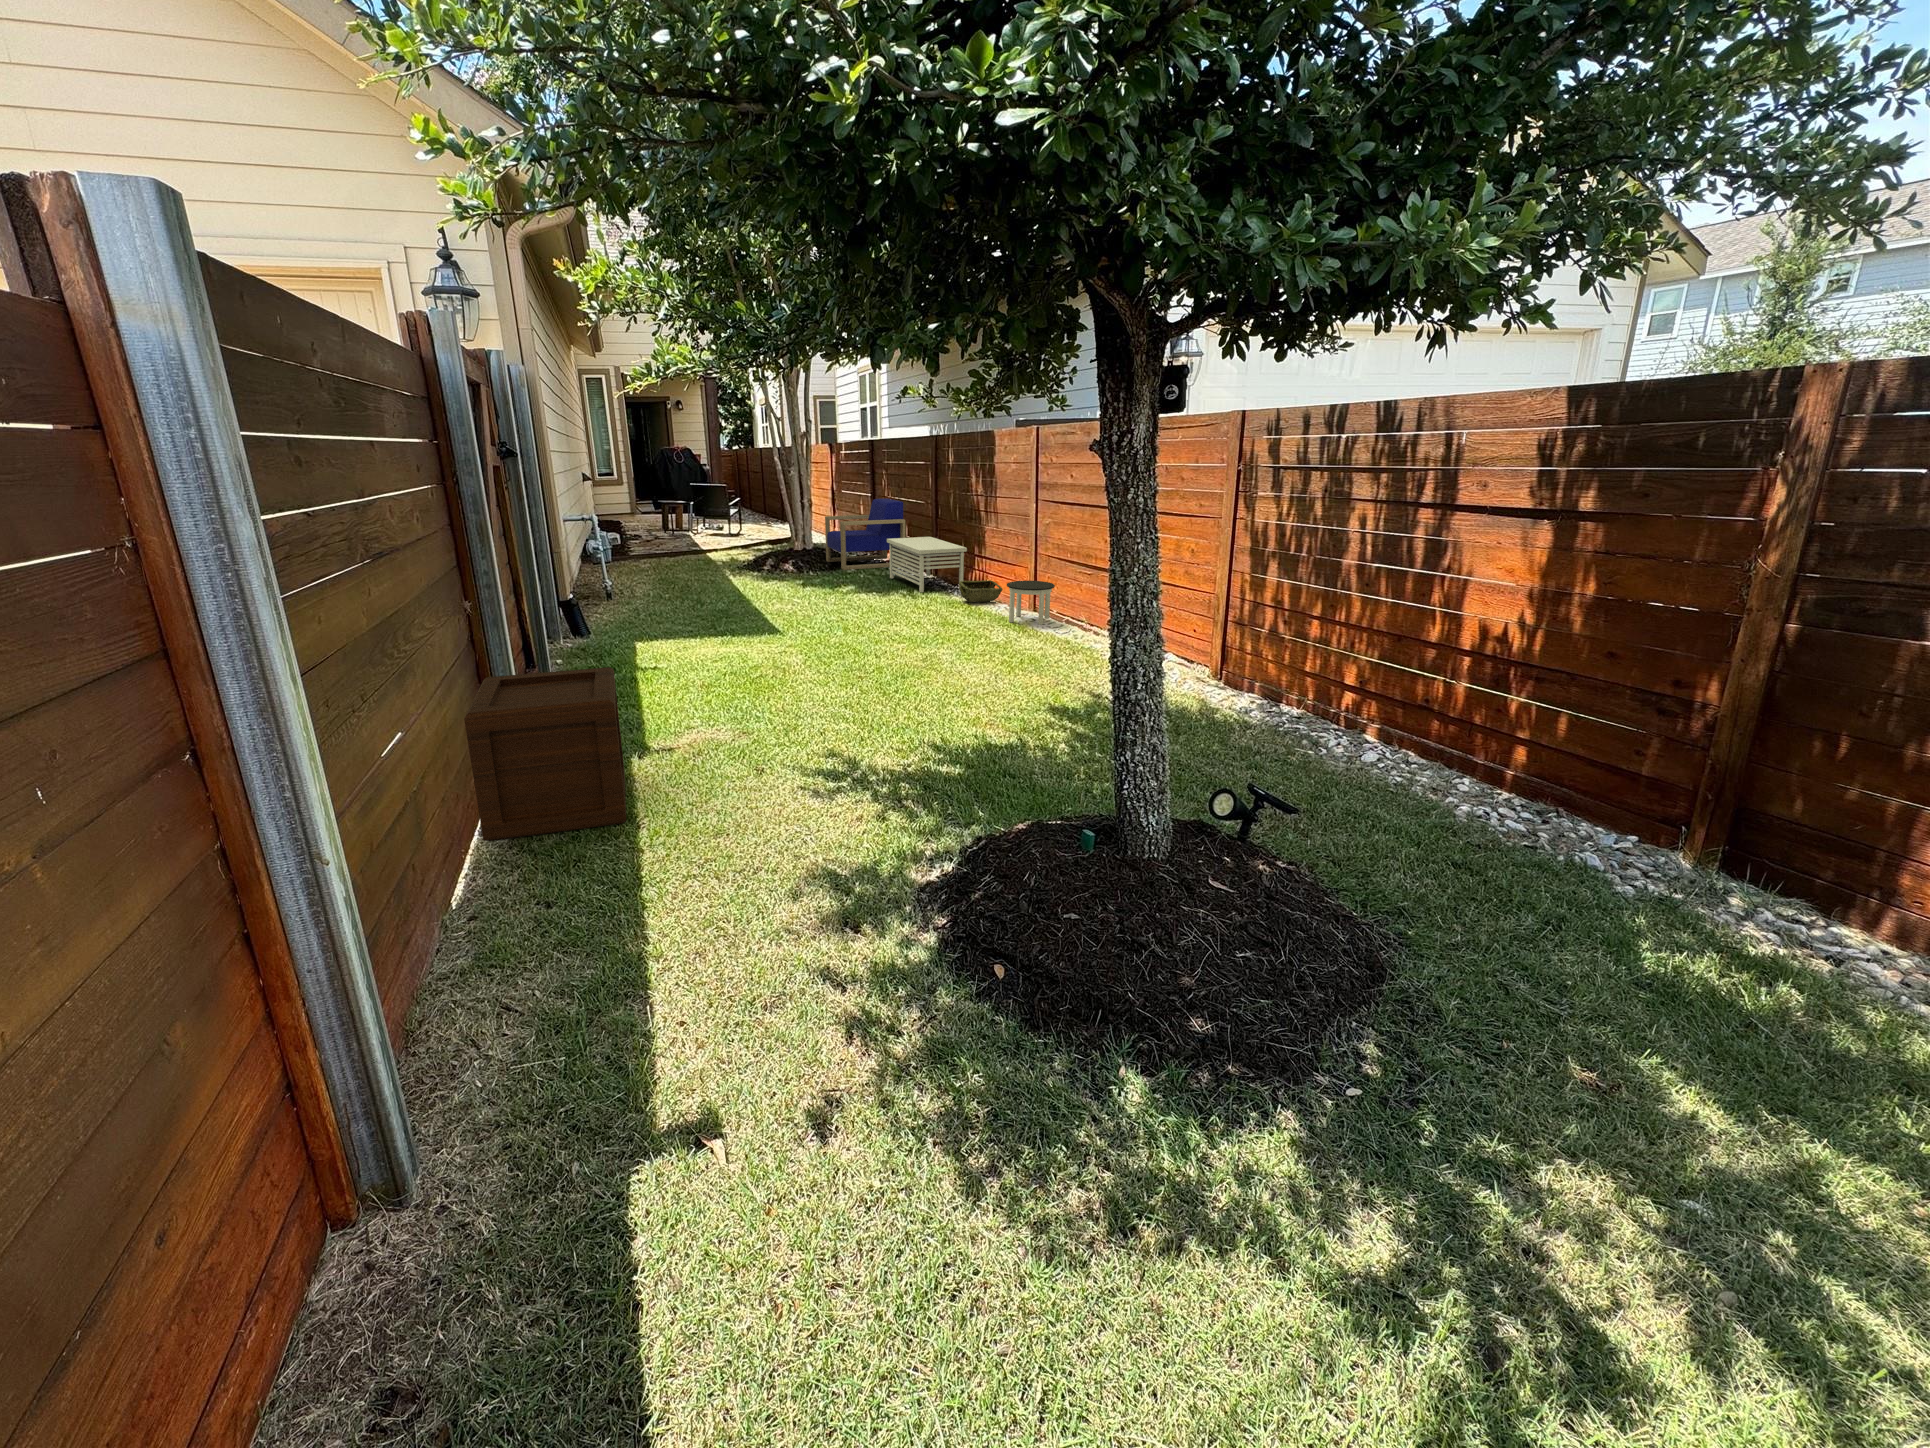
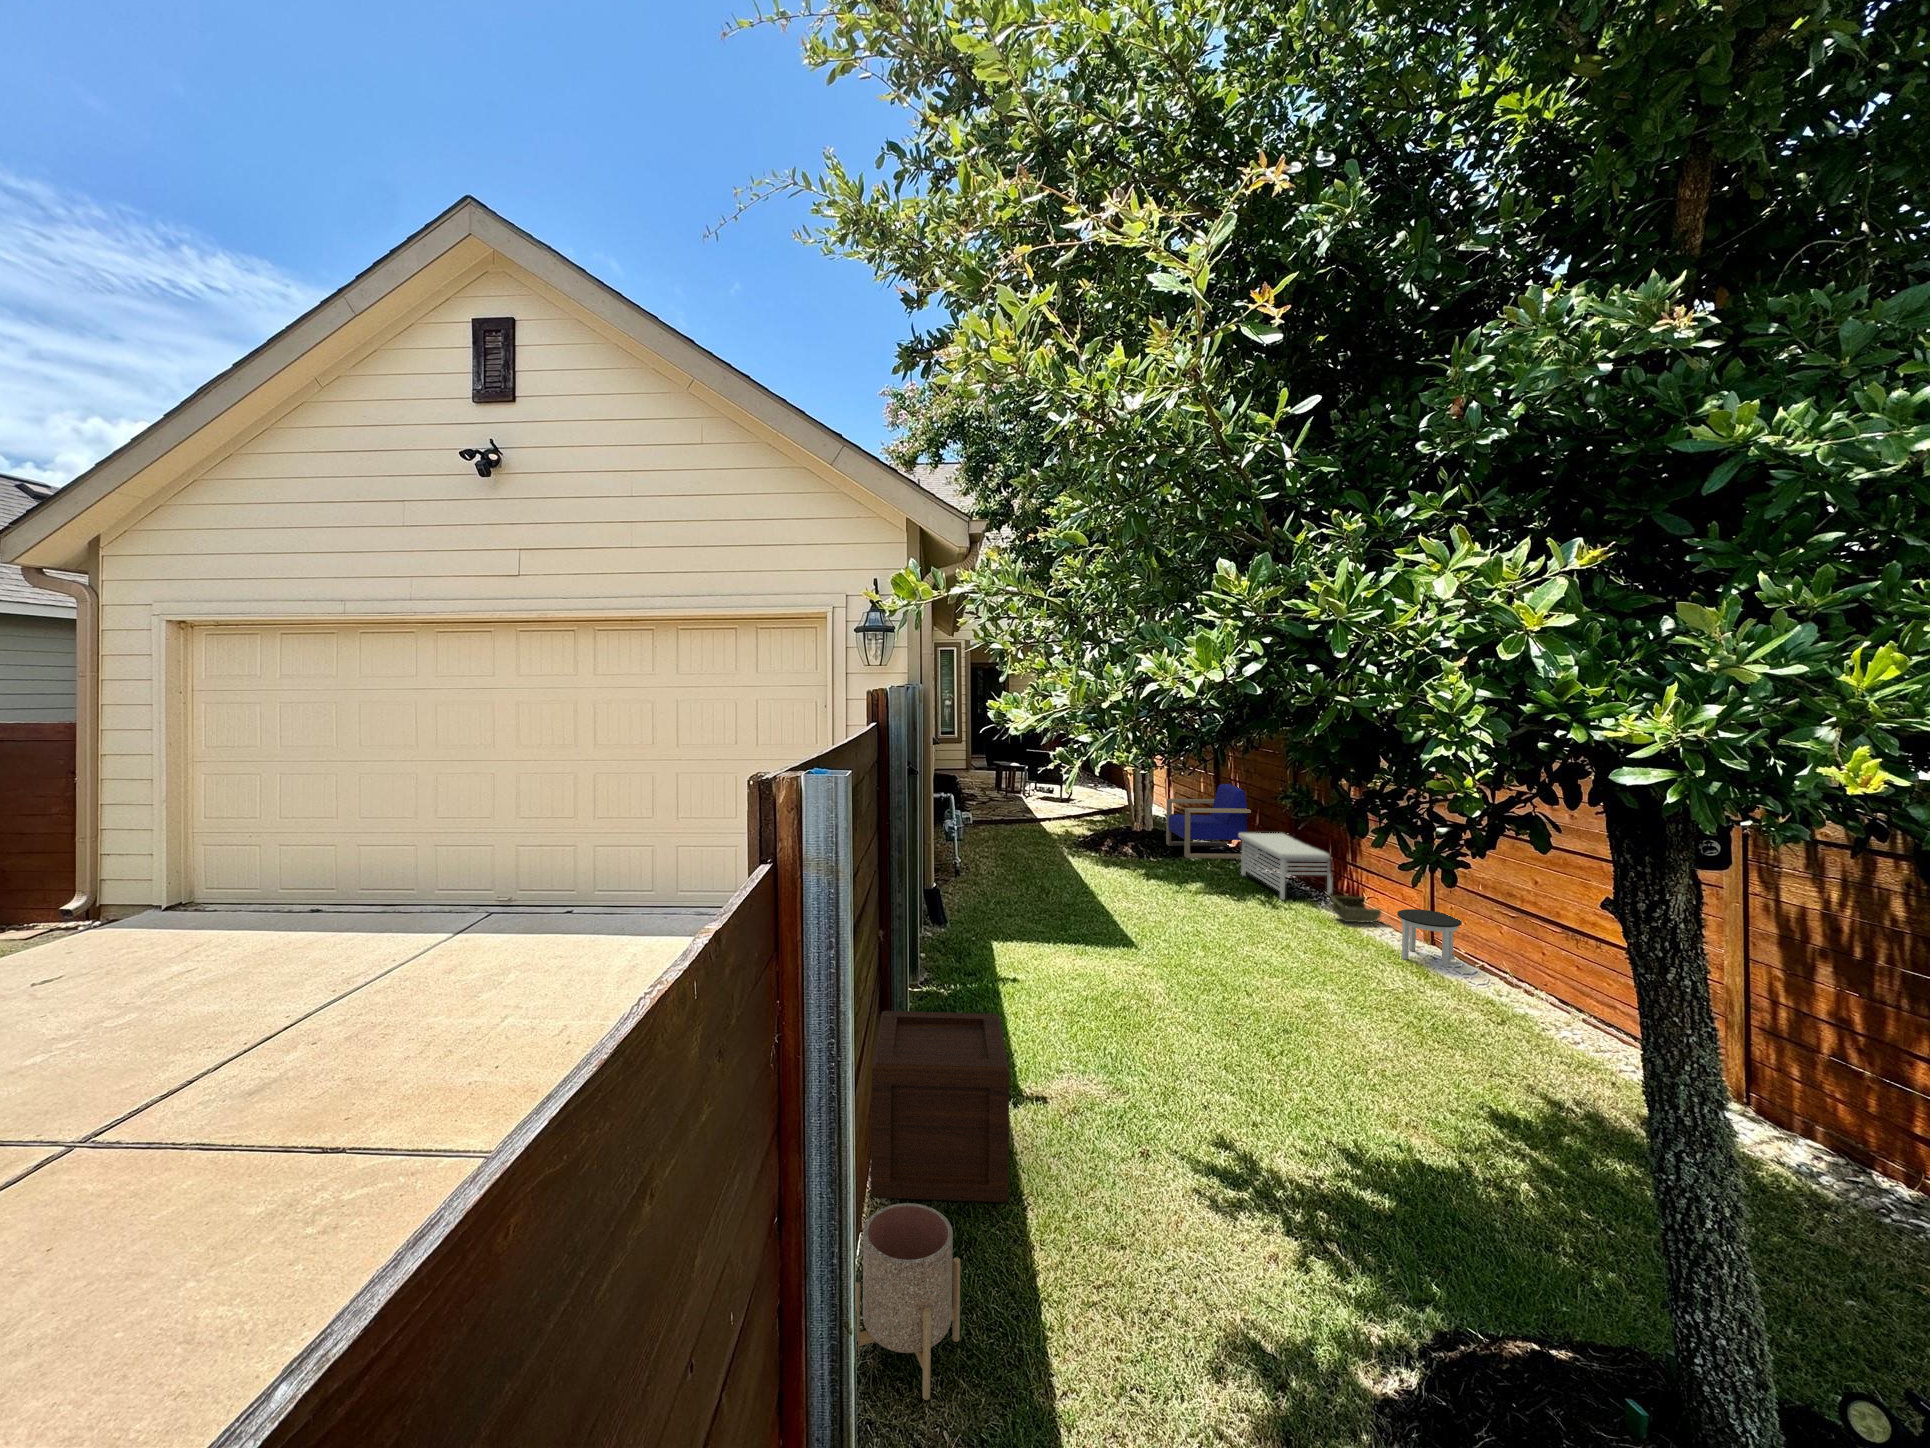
planter: none [438,810,565,961] -> present [856,1203,960,1400]

